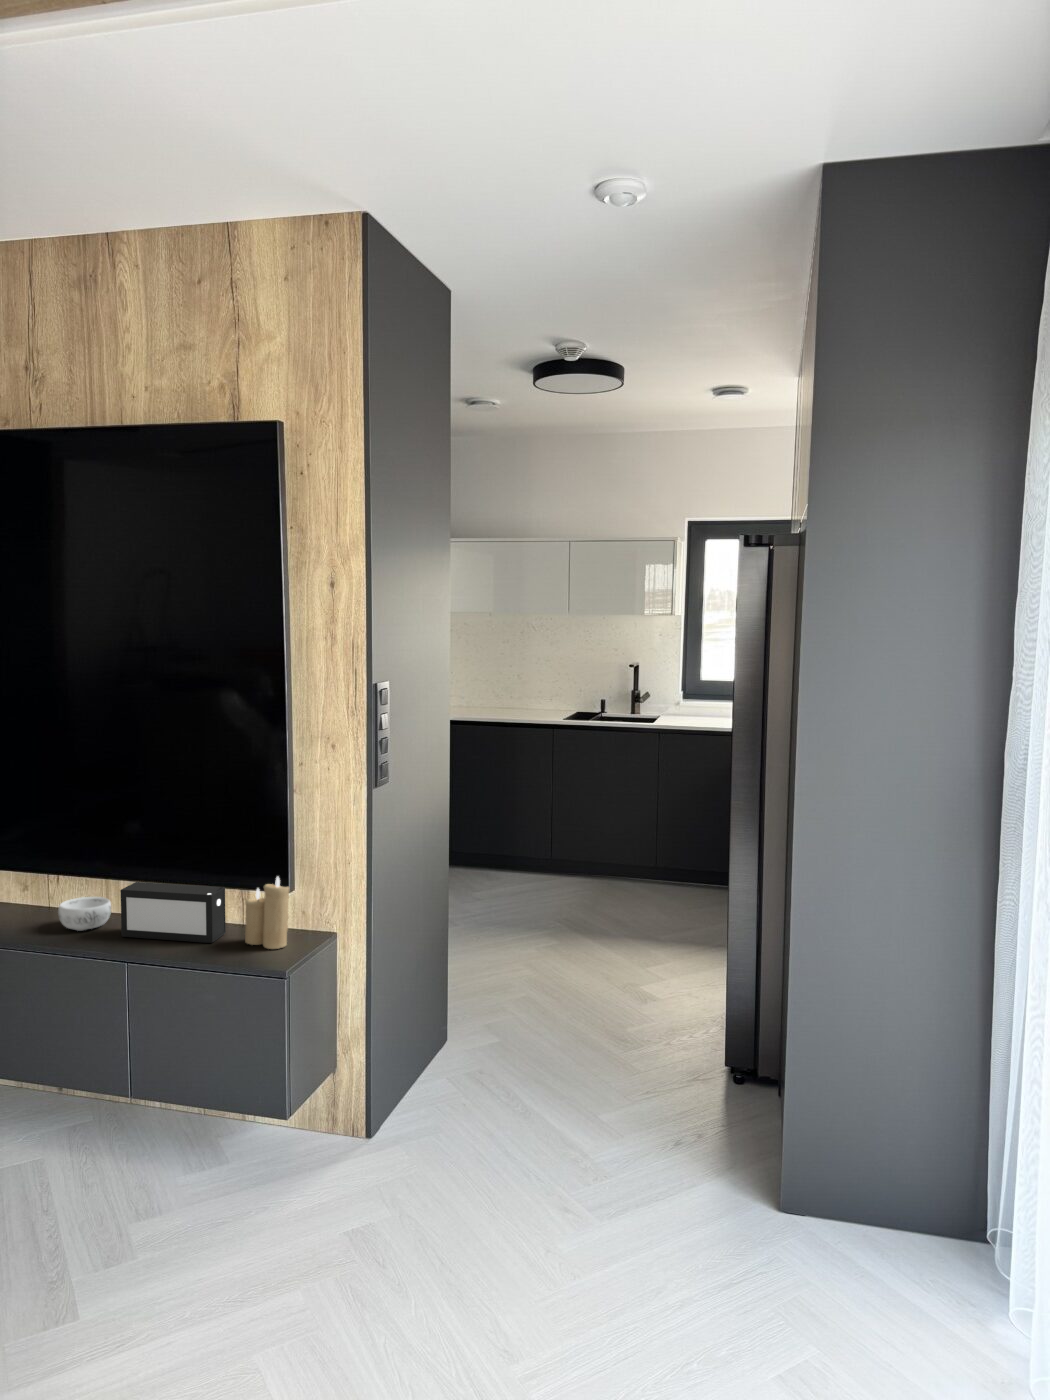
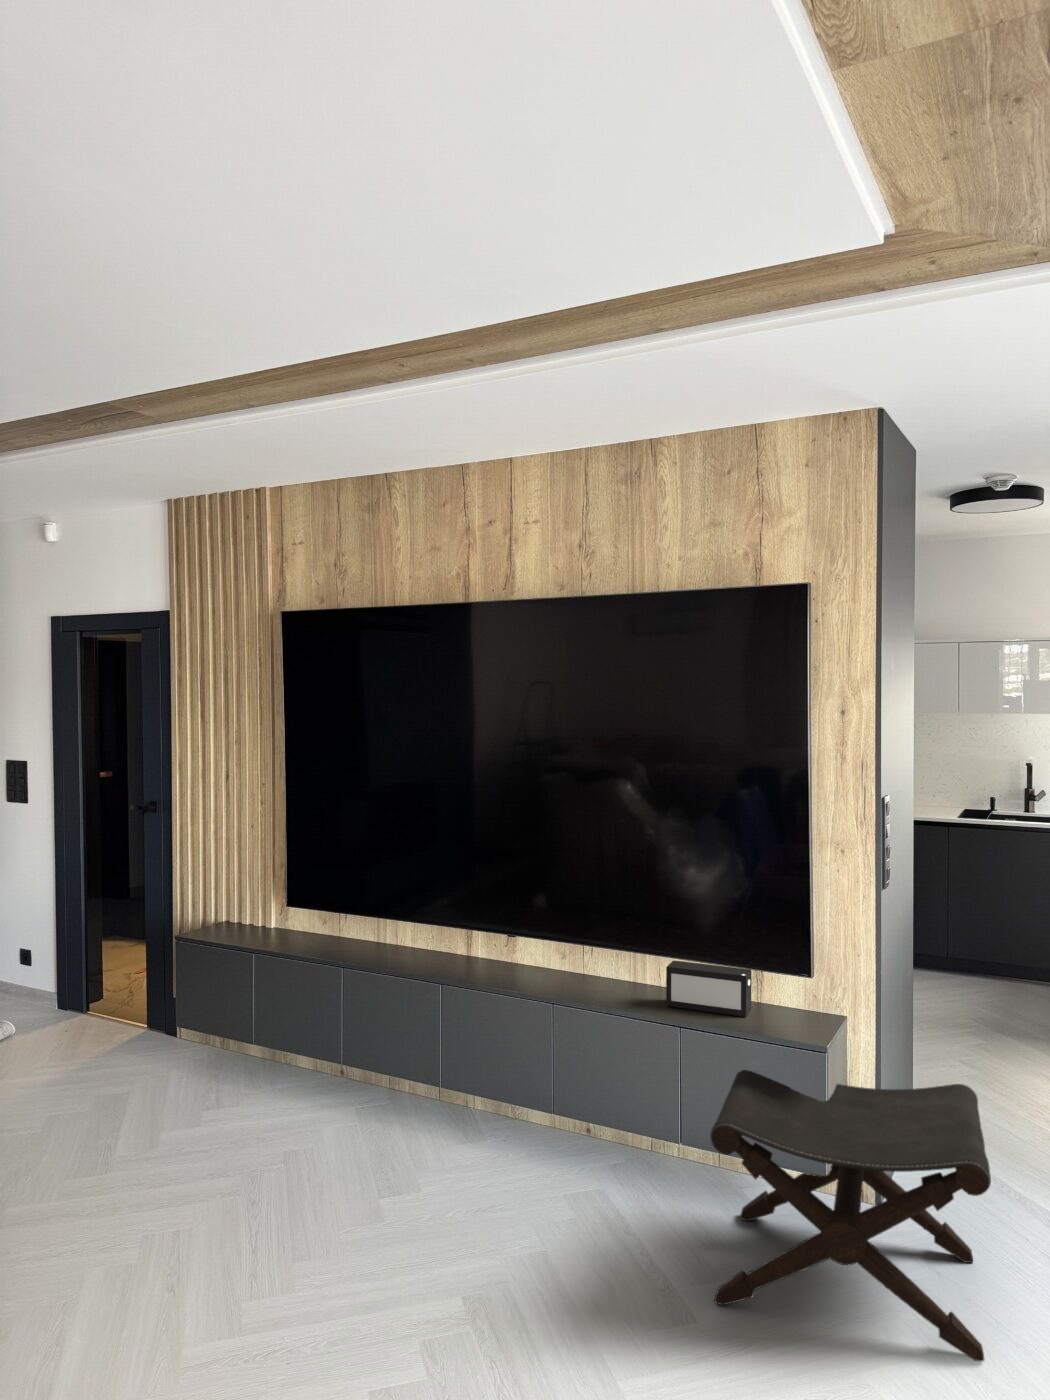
candle: present [245,877,290,949] -> none [774,963,815,1026]
decorative bowl: present [58,897,111,931] -> none [610,970,650,999]
footstool: none [107,989,457,1313] -> present [711,1070,991,1361]

